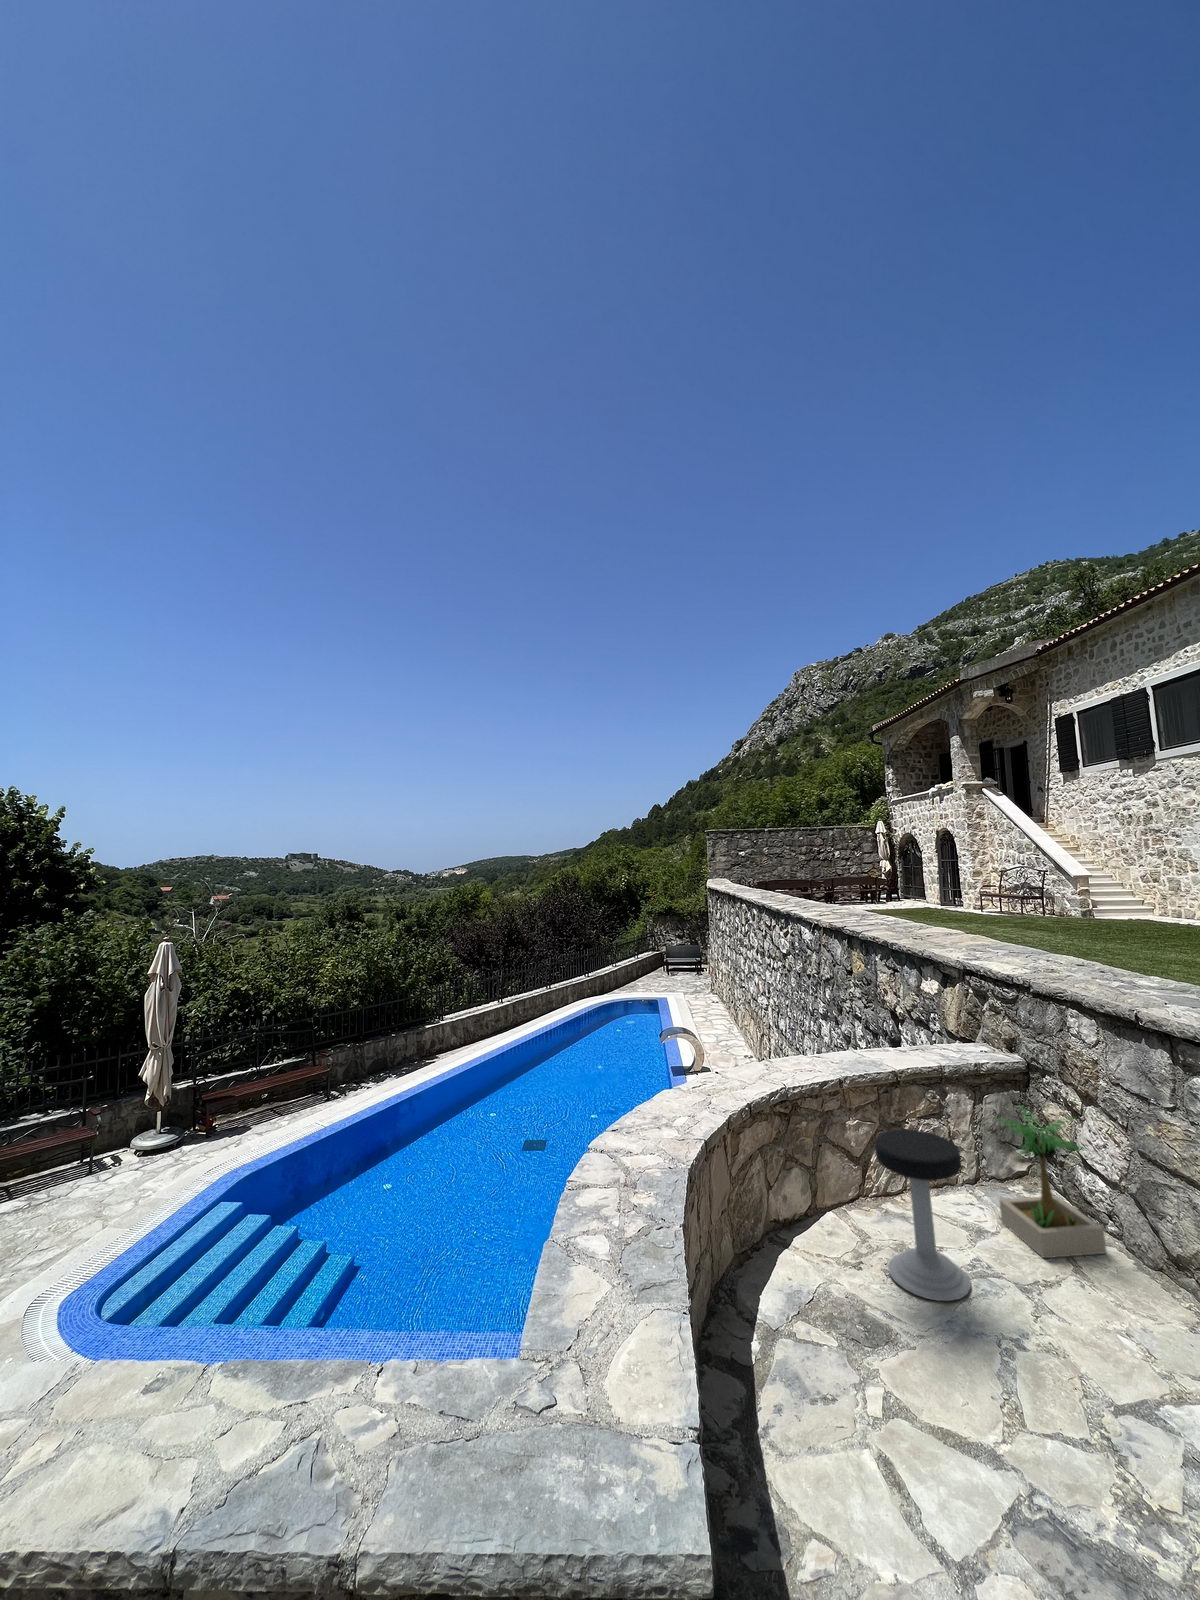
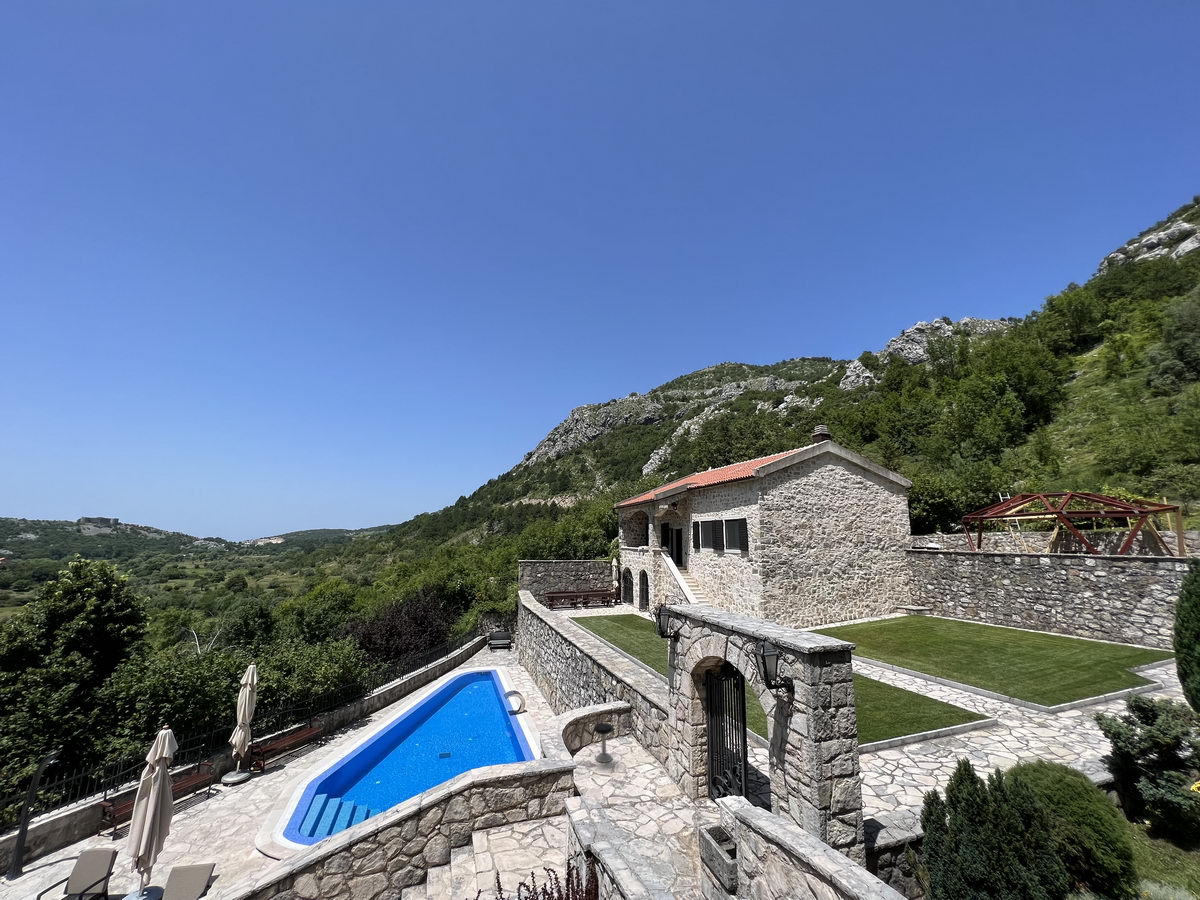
potted plant: present [997,1110,1106,1258] -> none [621,714,644,752]

